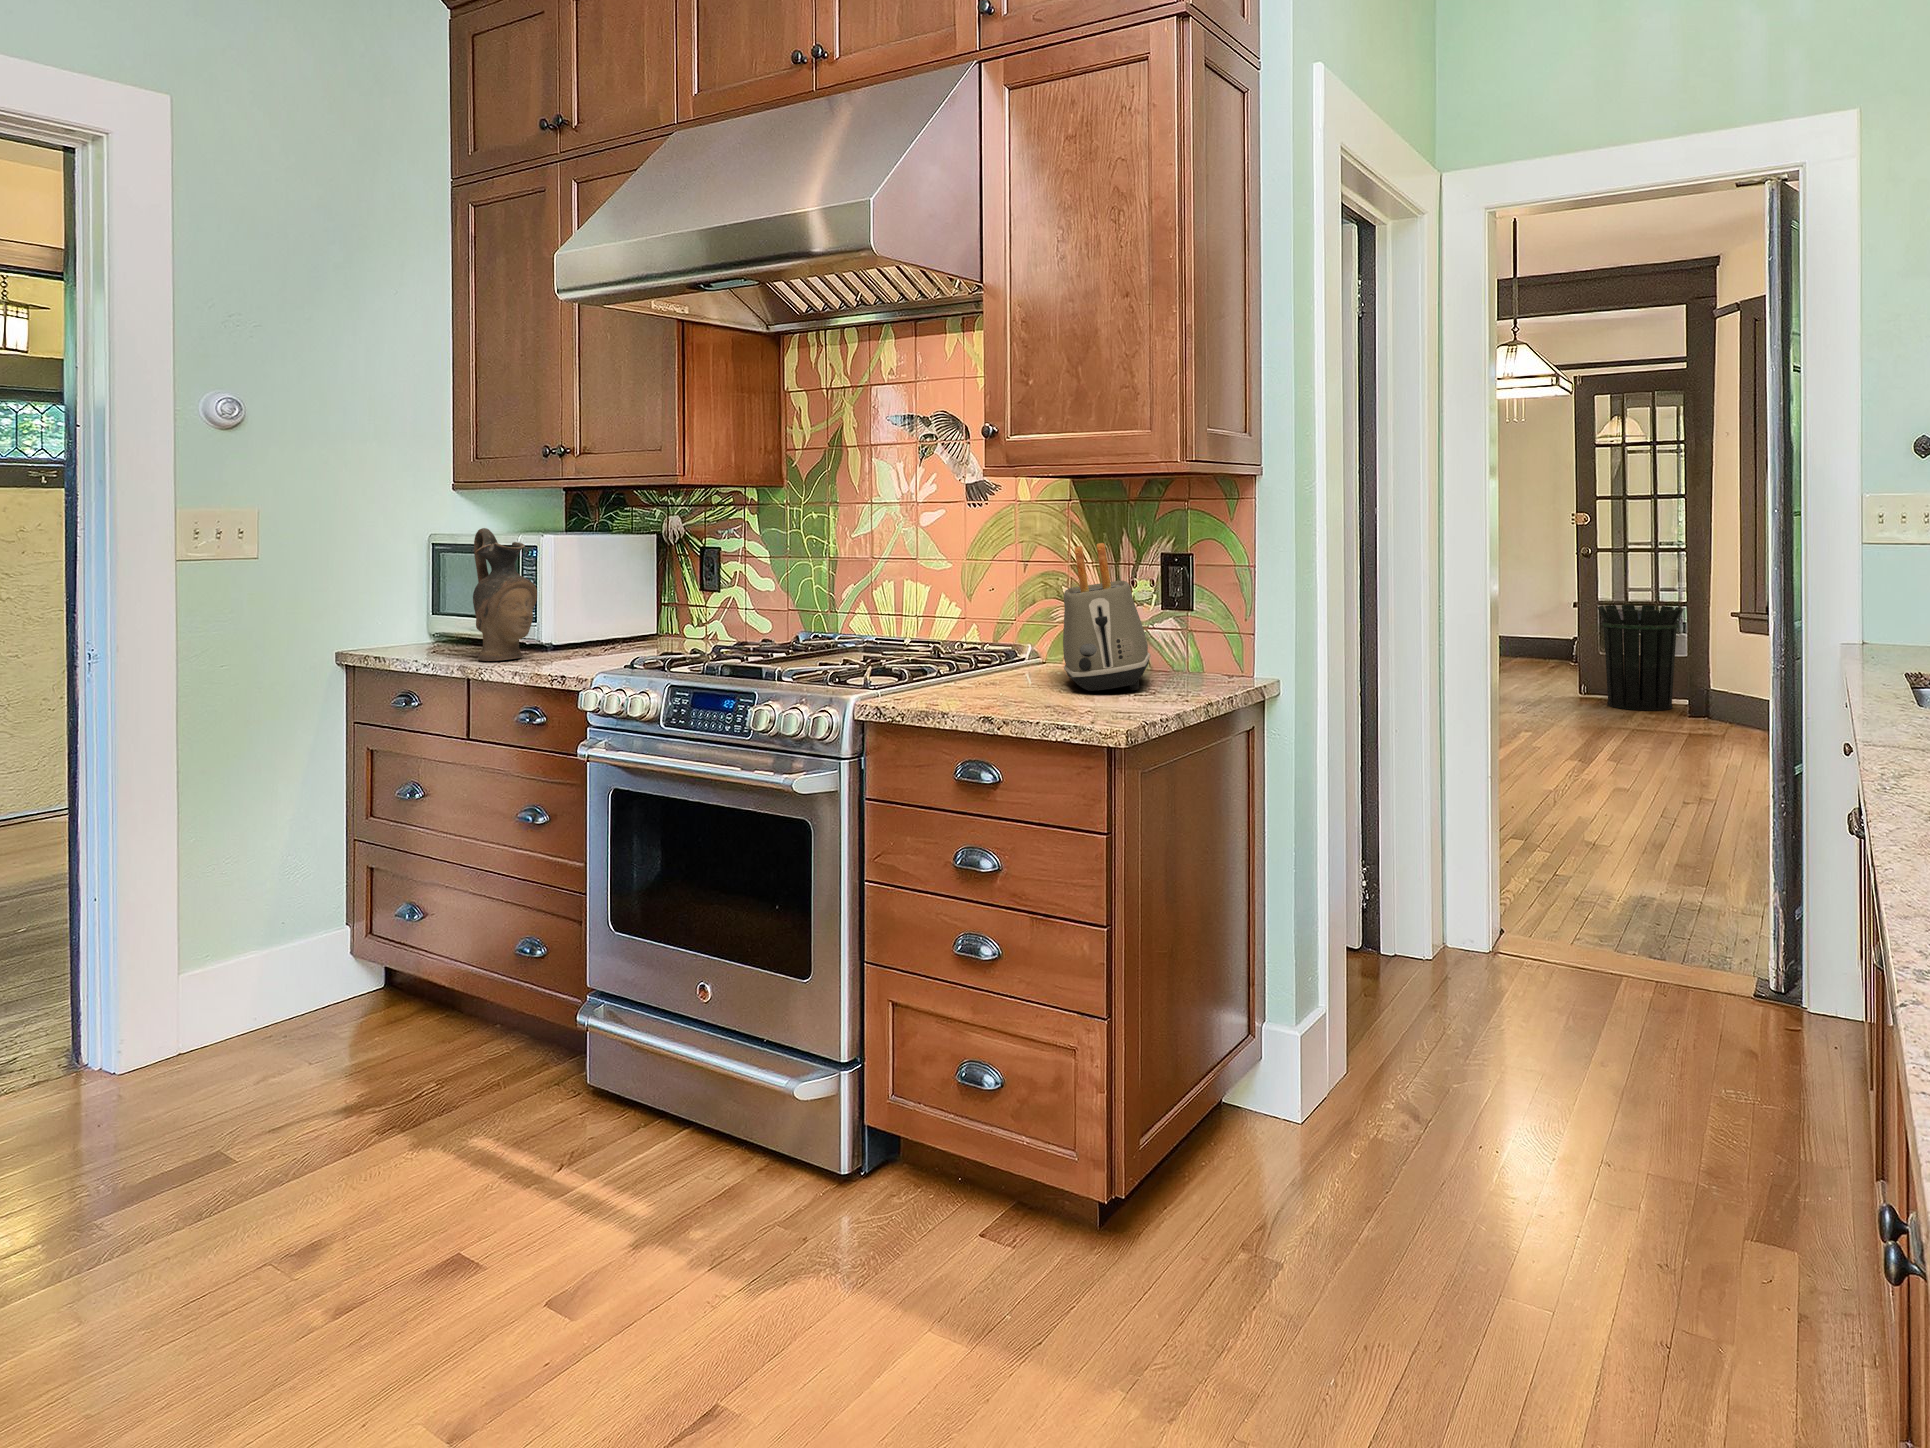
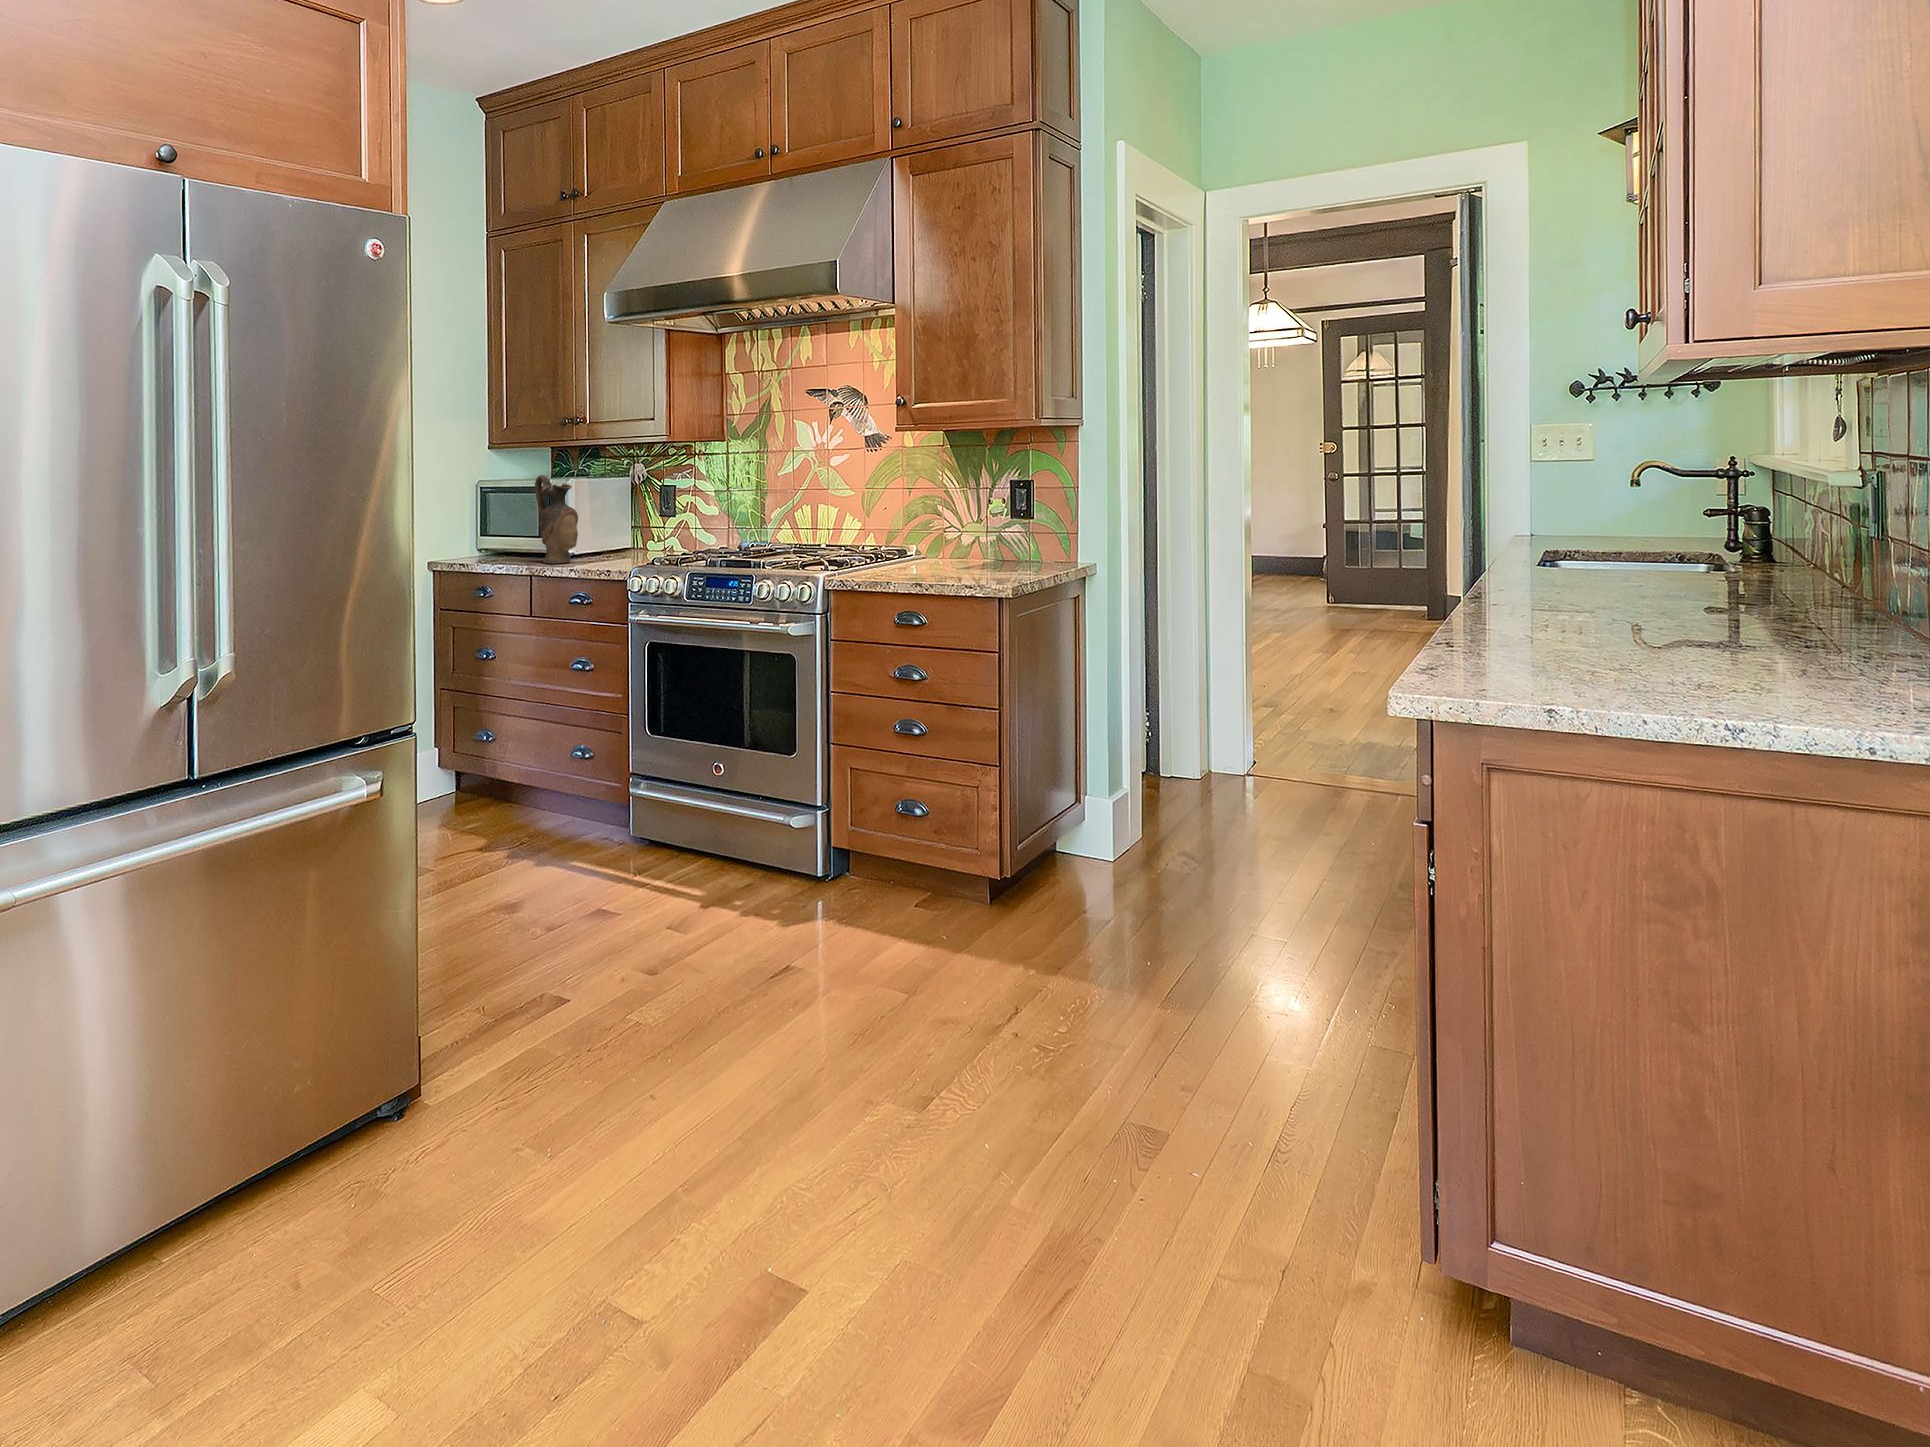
toaster: present [1063,543,1150,691] -> none [954,475,1013,570]
waste bin: present [1598,605,1683,710] -> none [1343,524,1423,617]

